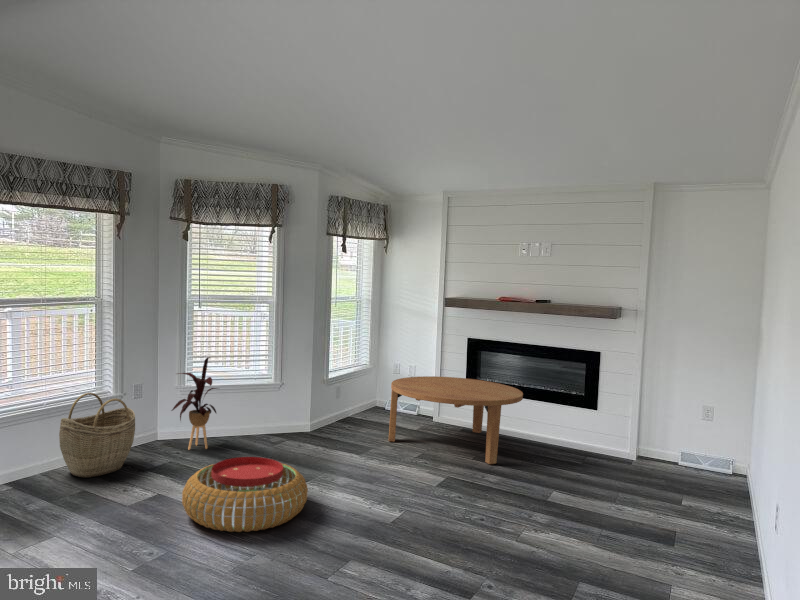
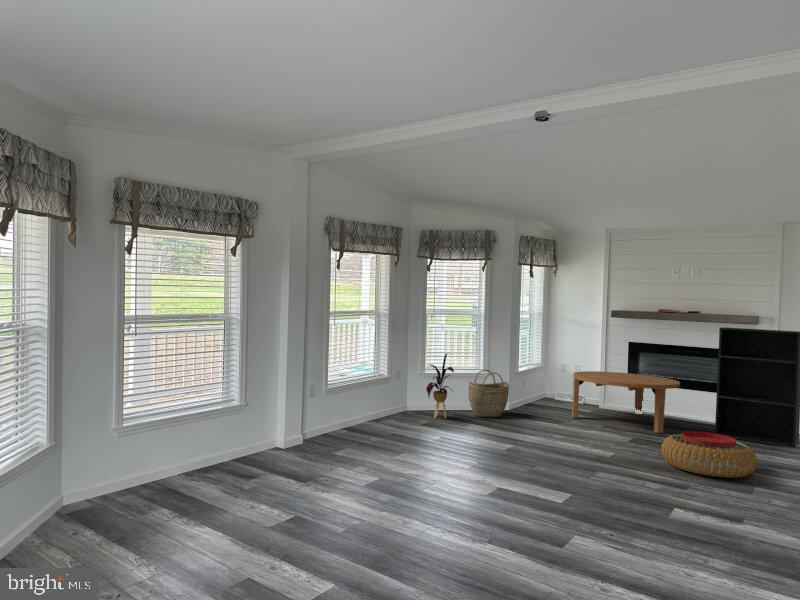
bookshelf: none [562,323,672,485] -> present [715,327,800,448]
woven basket: present [59,393,135,478] -> present [468,369,509,417]
pouf: present [182,457,308,532] -> present [661,431,757,478]

